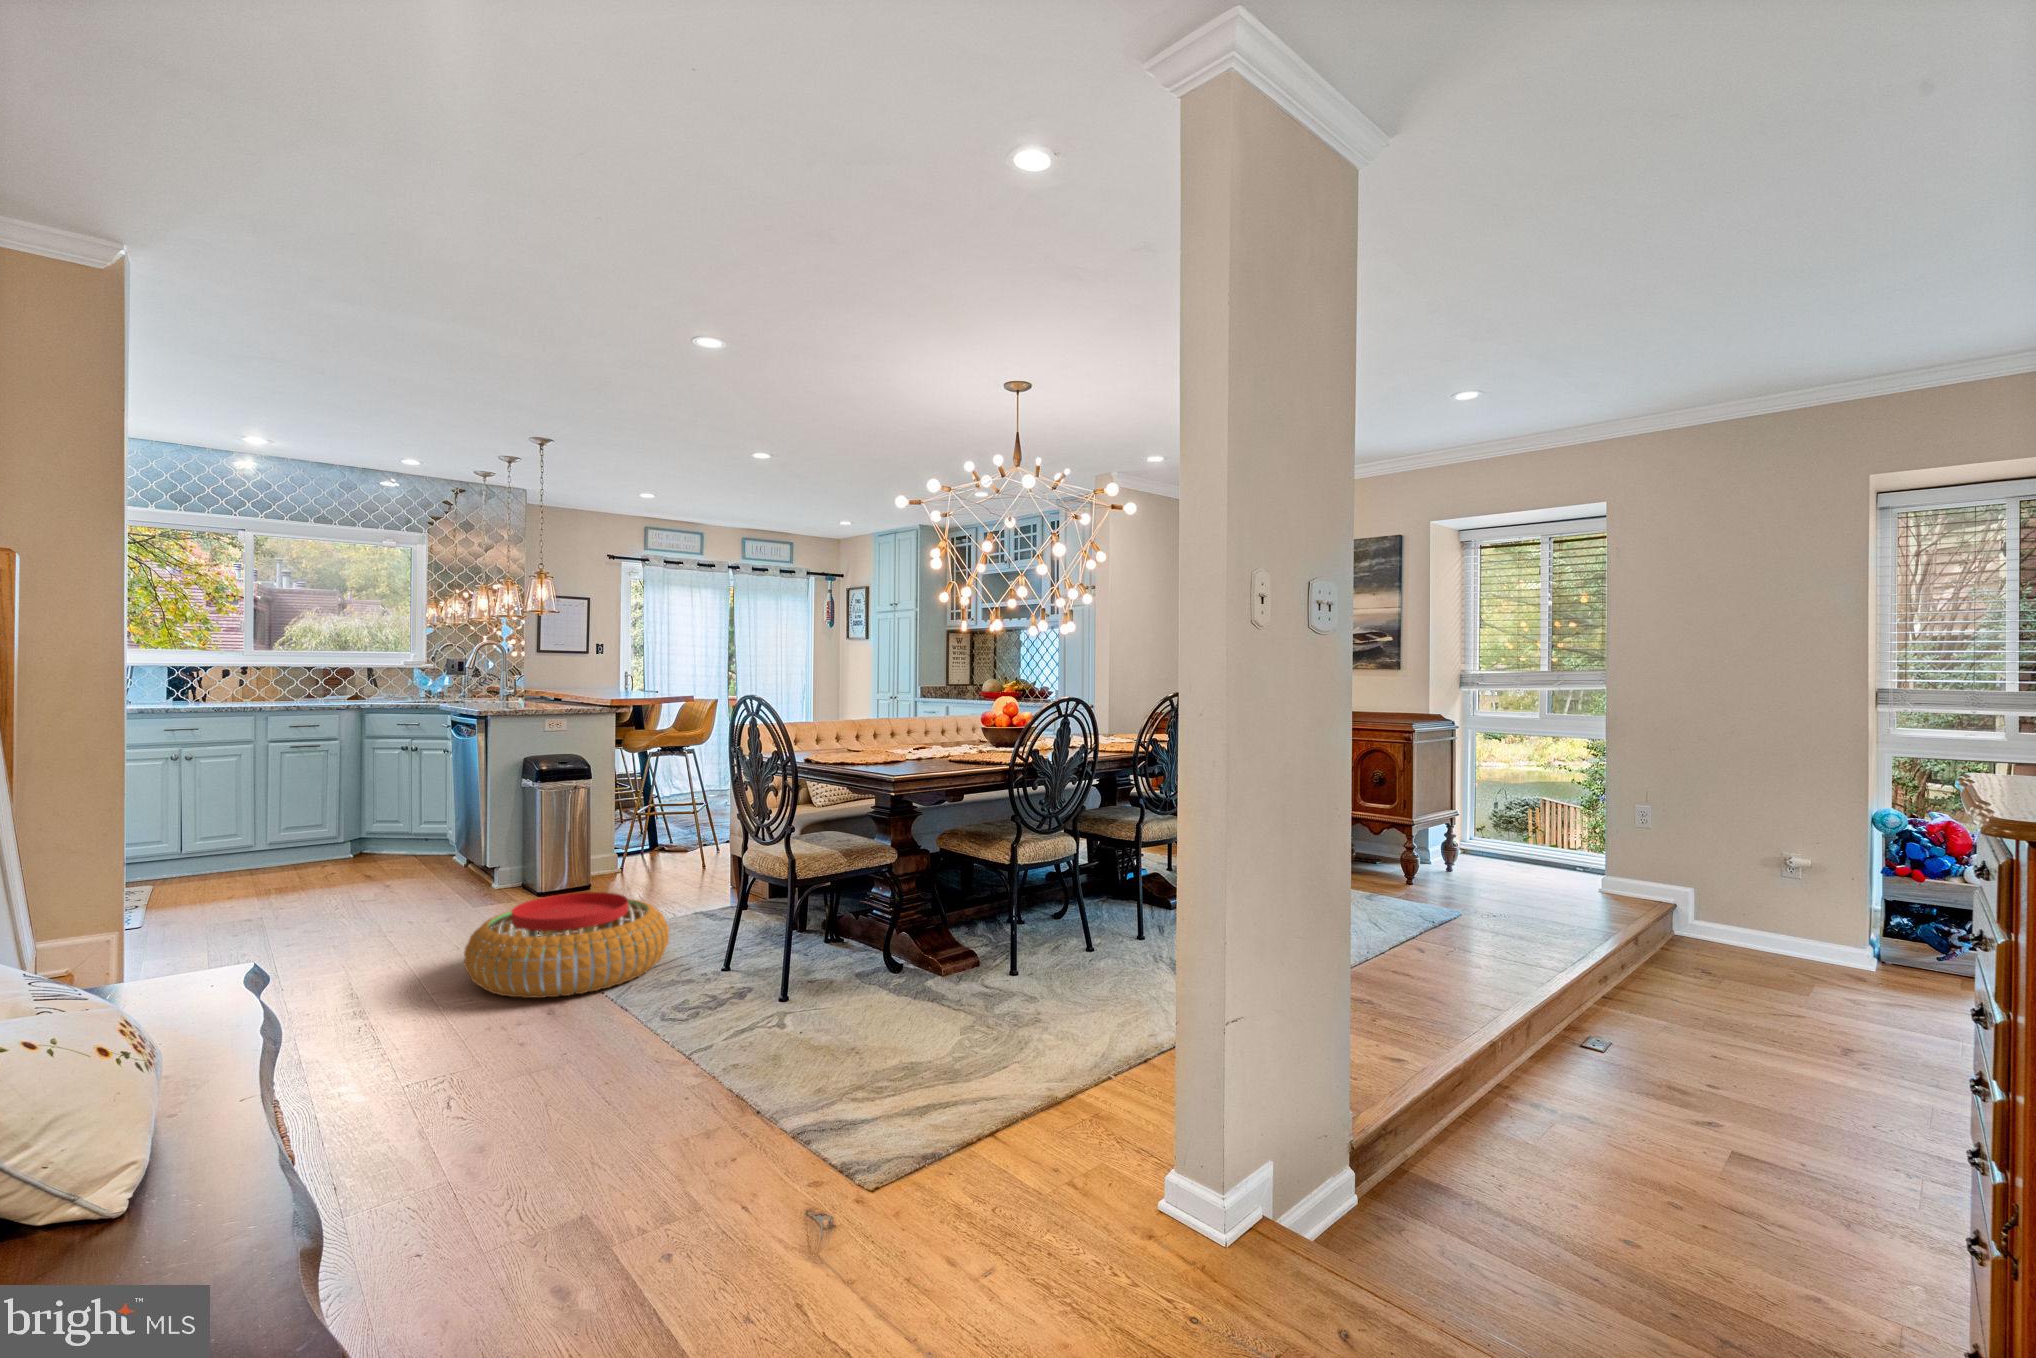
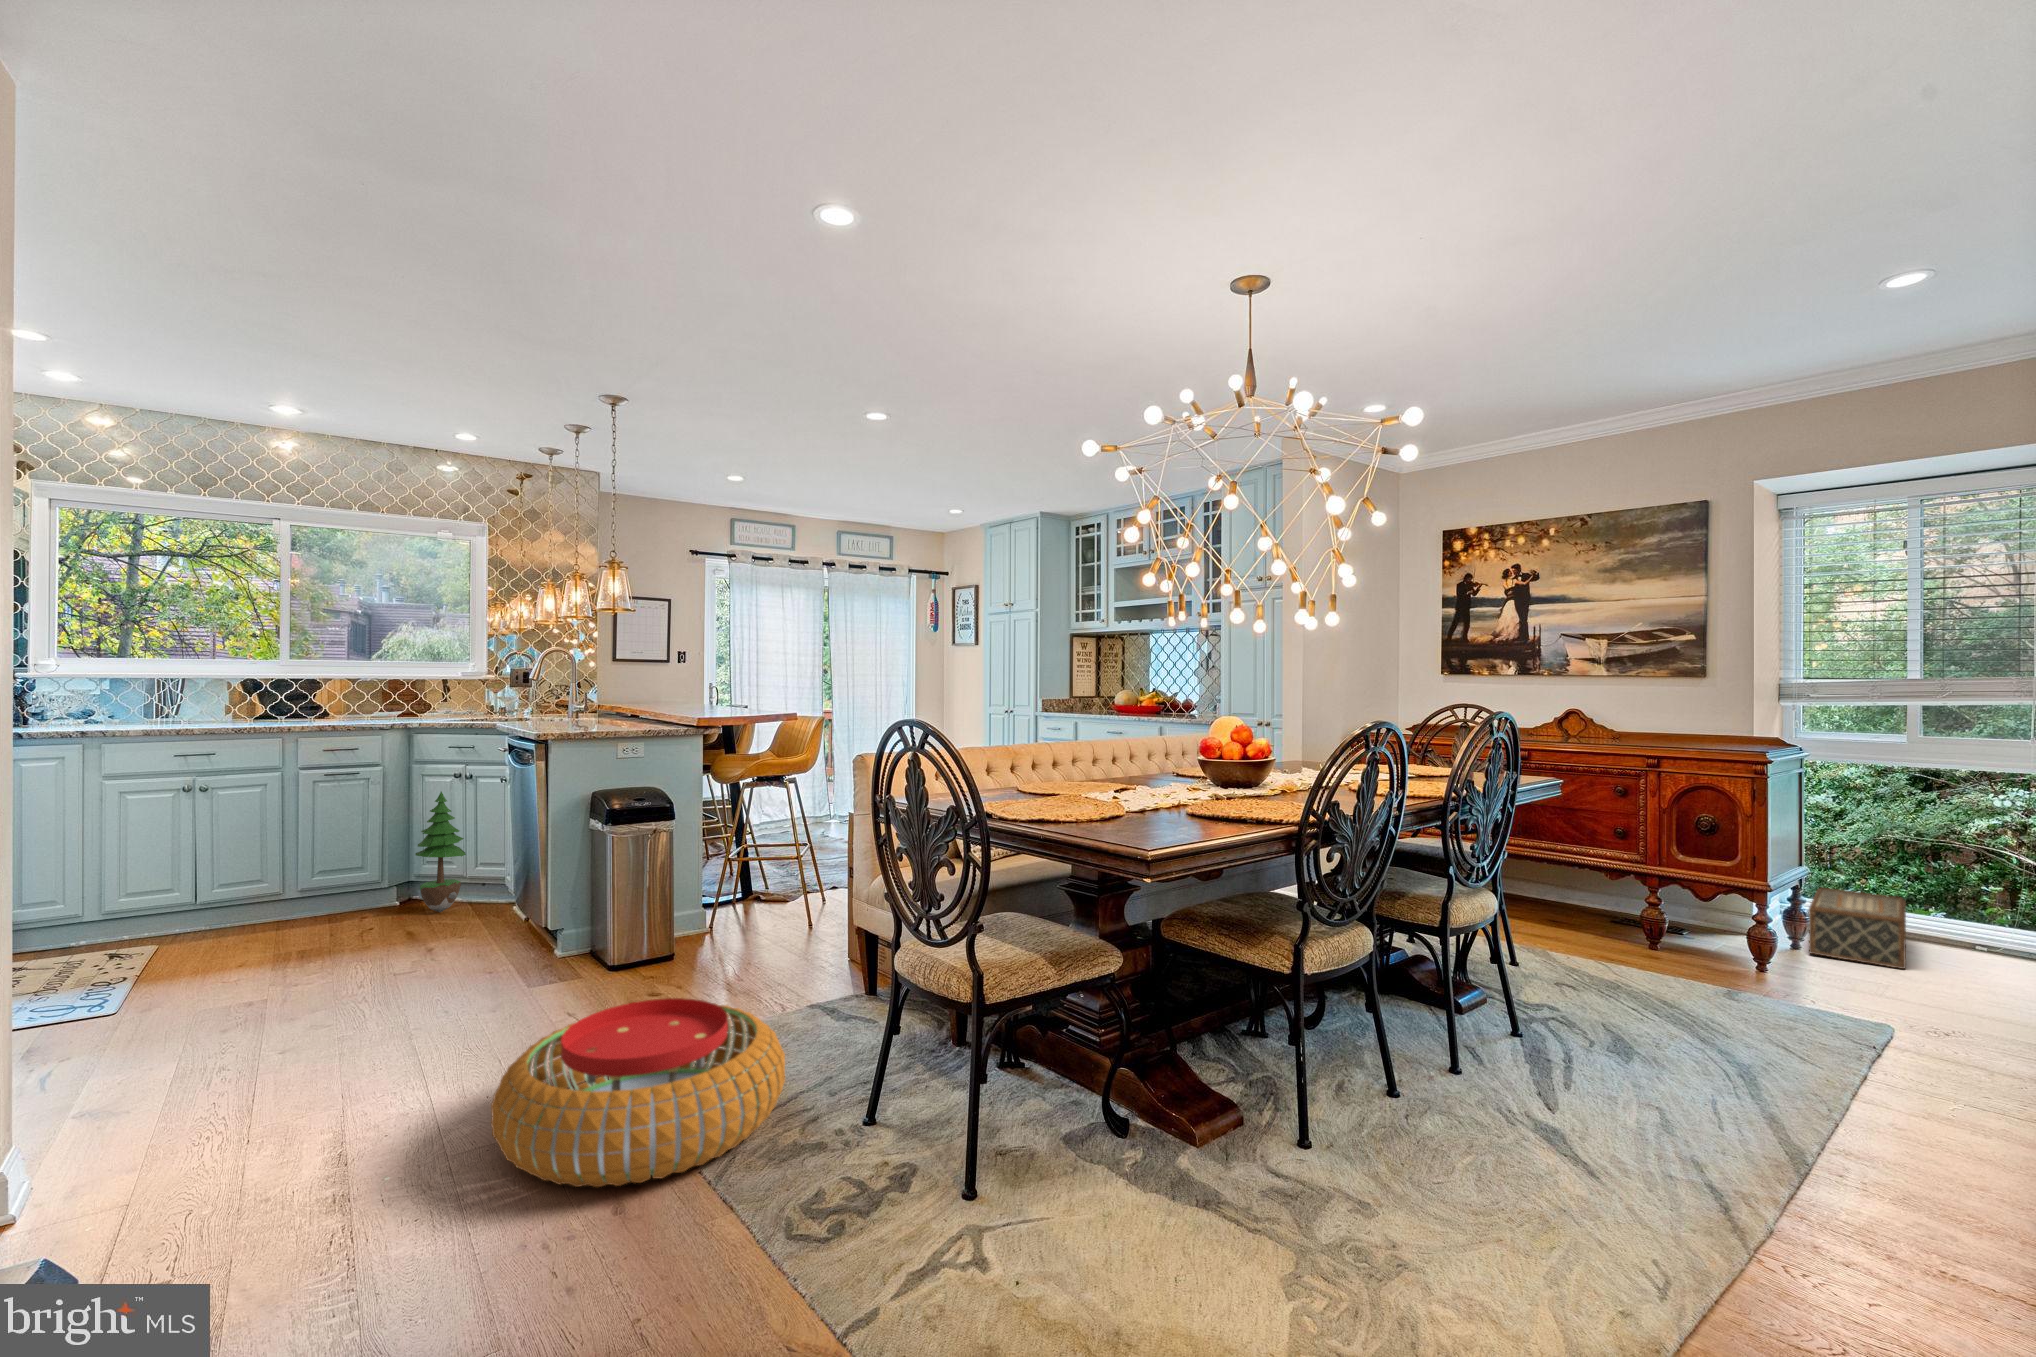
potted tree: none [369,761,413,862] -> present [415,792,466,912]
woven basket: none [1453,828,1530,882] -> present [1809,887,1906,969]

